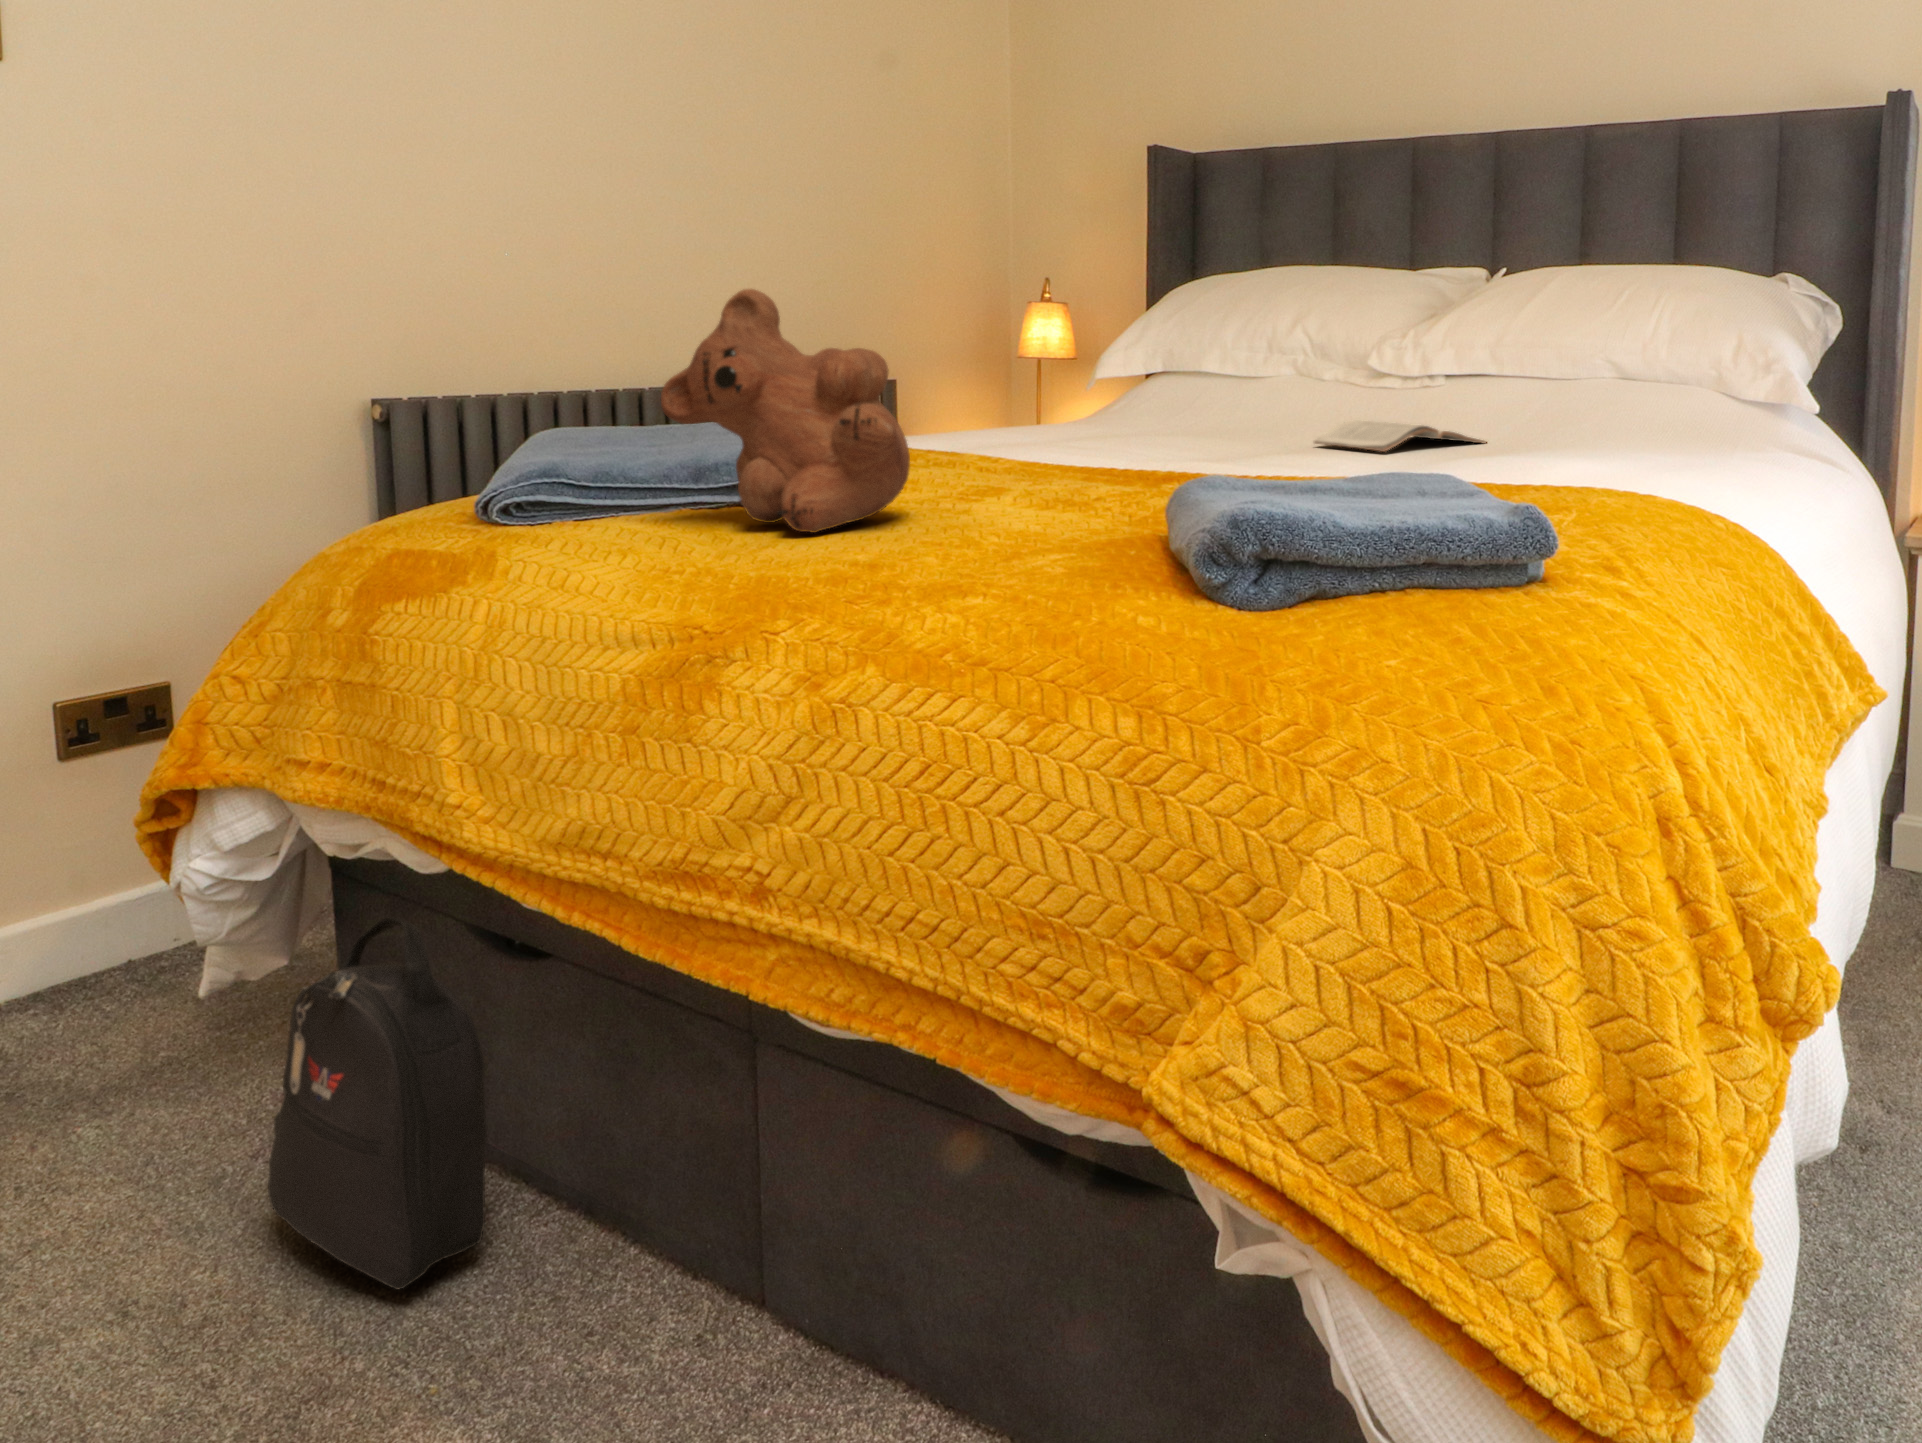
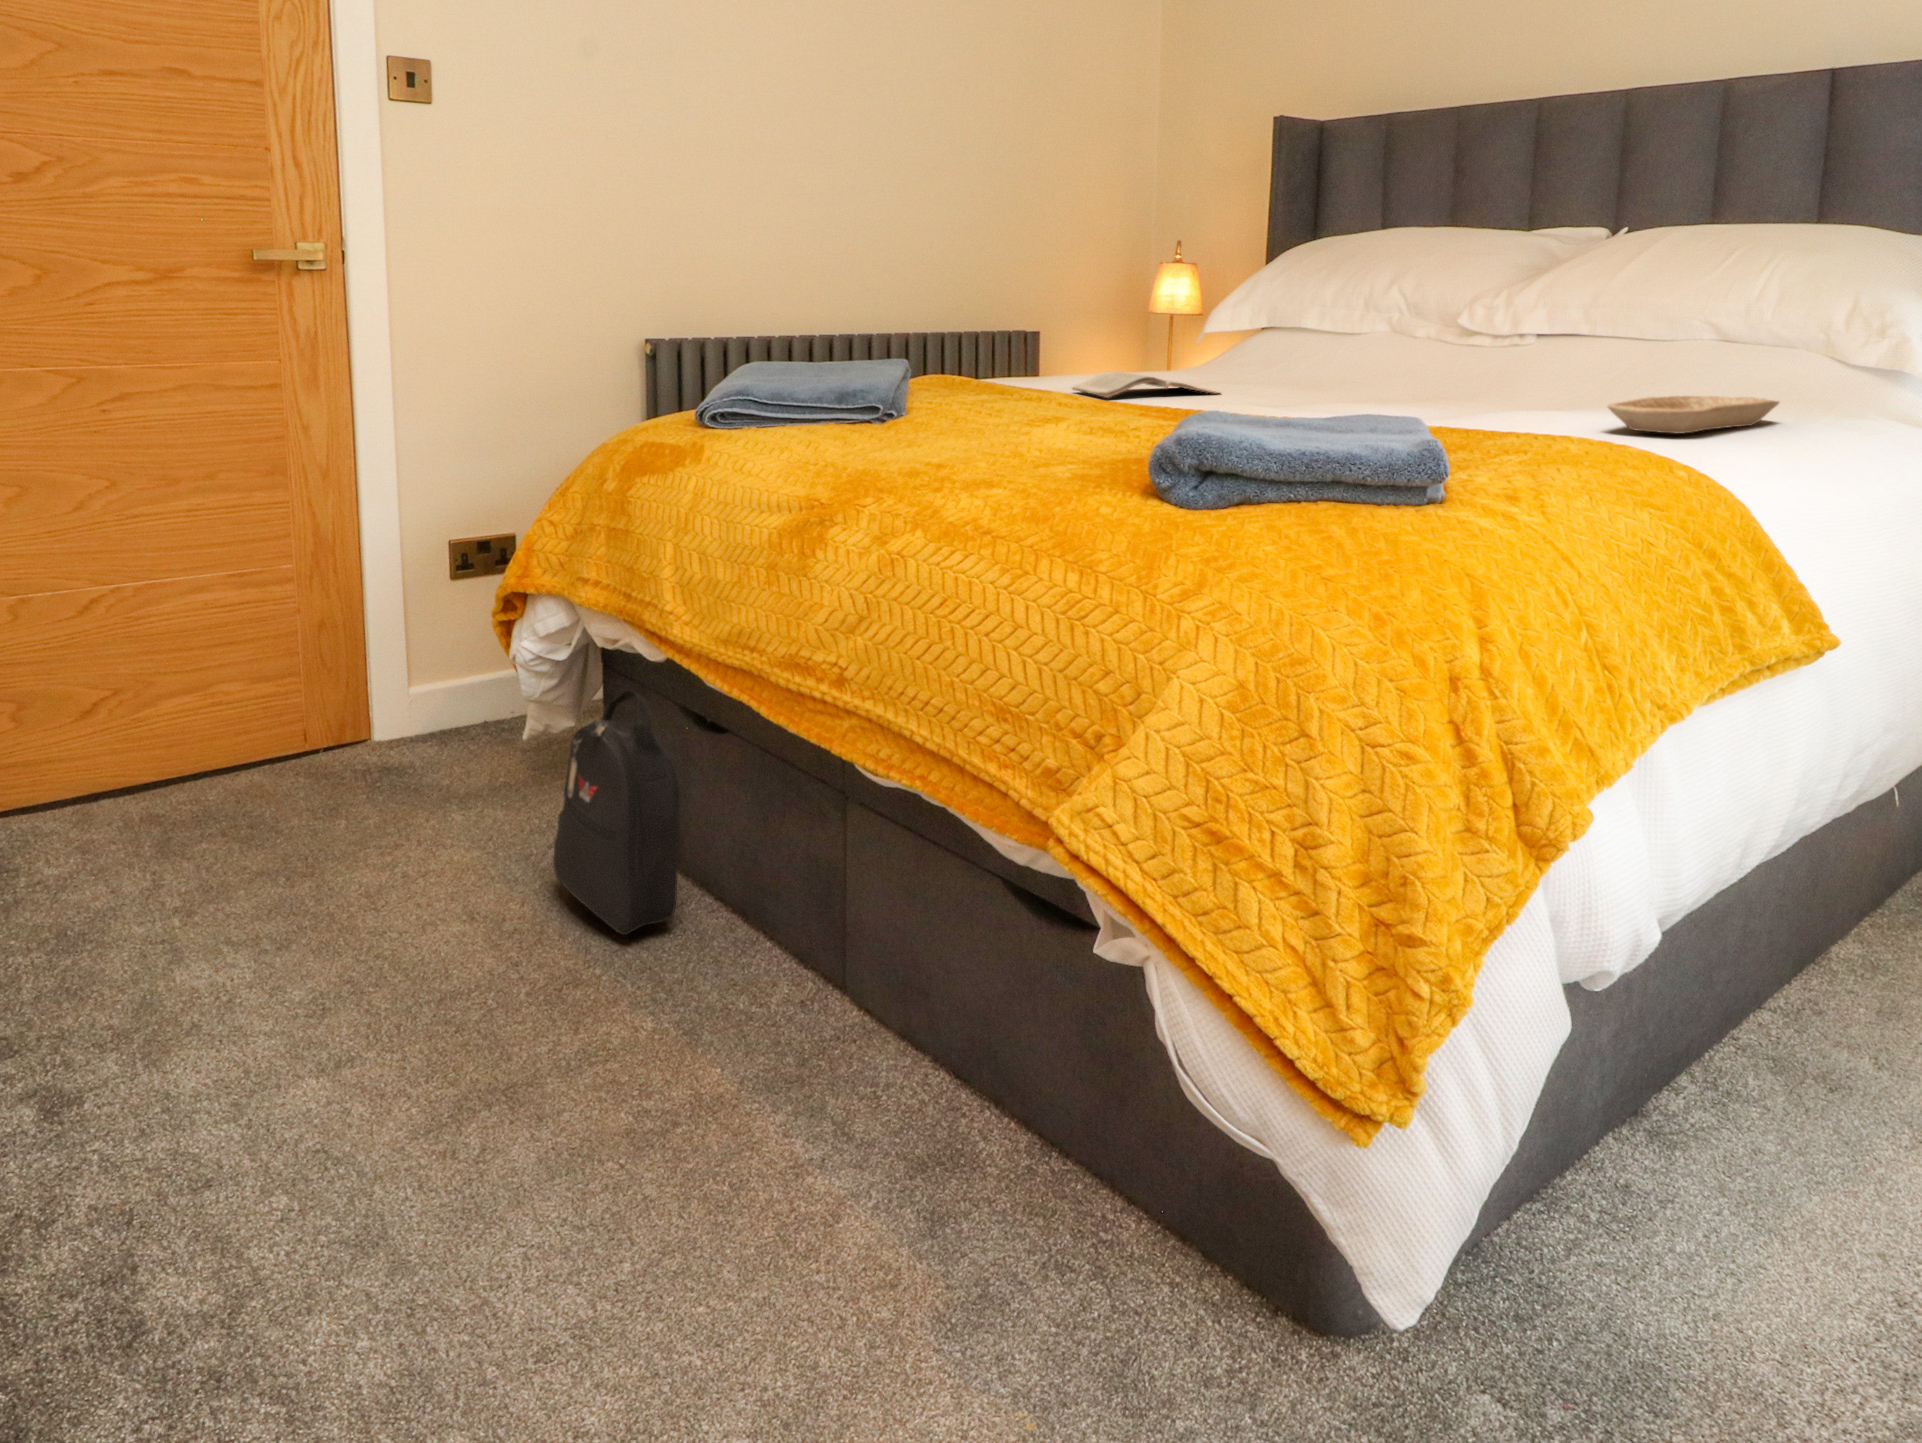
teddy bear: present [661,289,910,533] -> none [821,255,996,442]
magazine: present [1314,420,1486,452] -> present [1072,371,1220,398]
tray: none [1583,438,1724,479] -> present [1608,396,1779,433]

